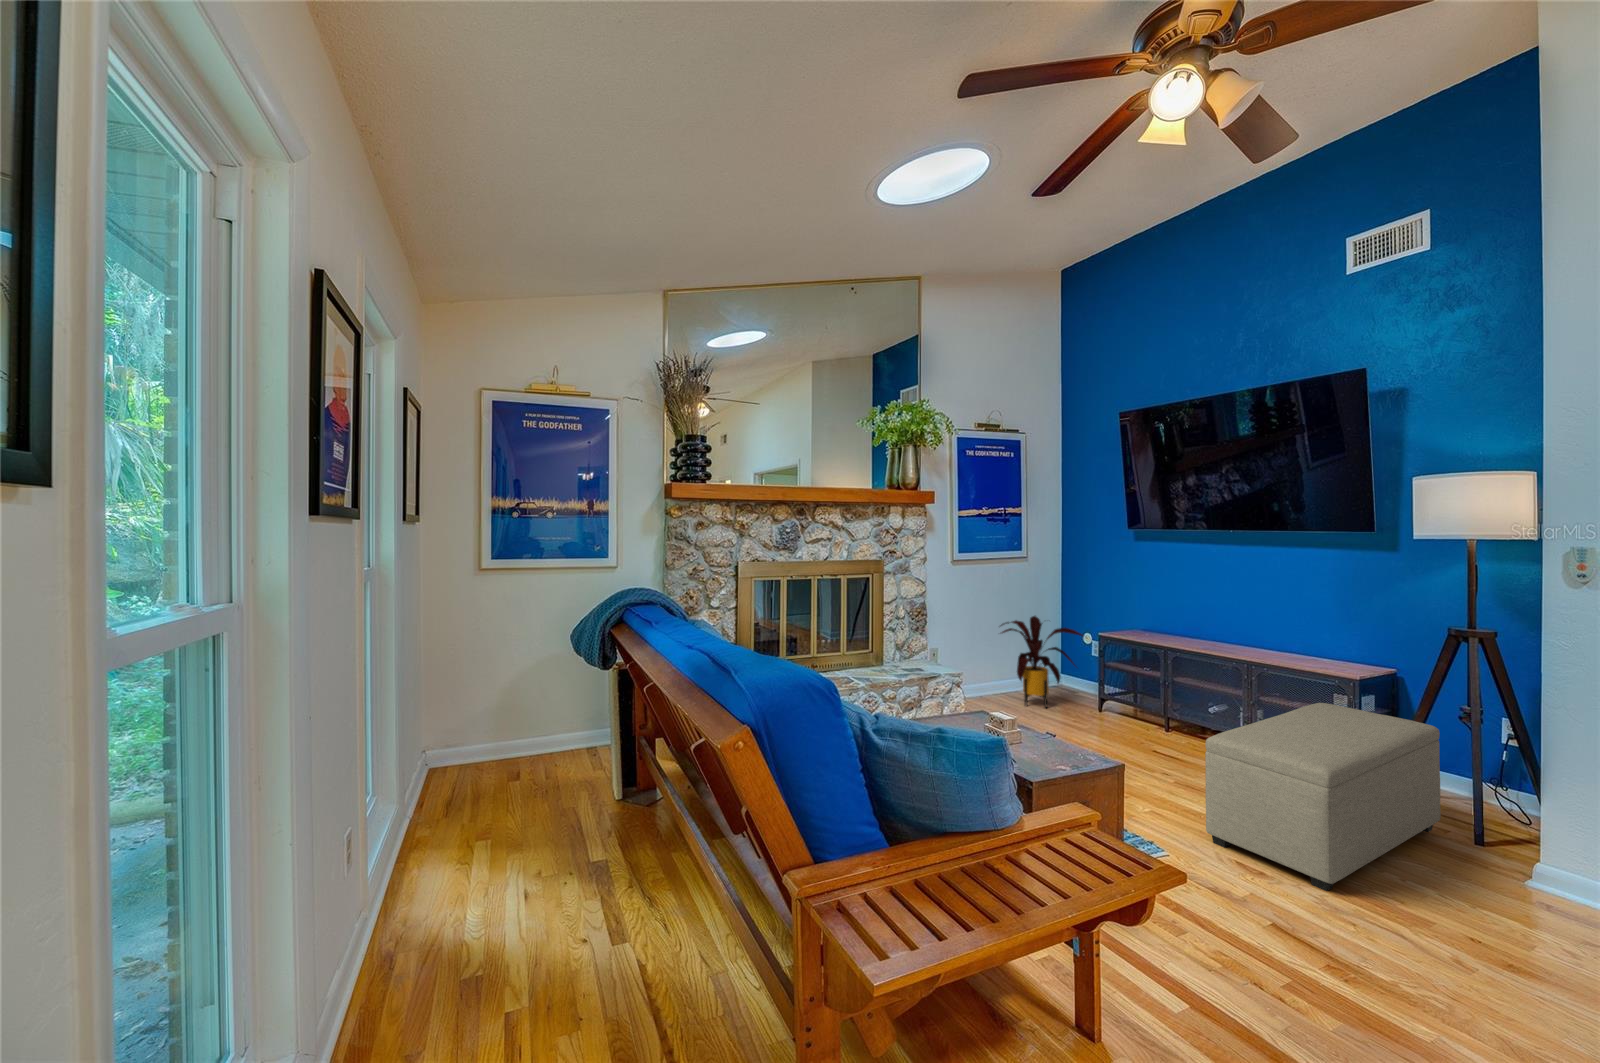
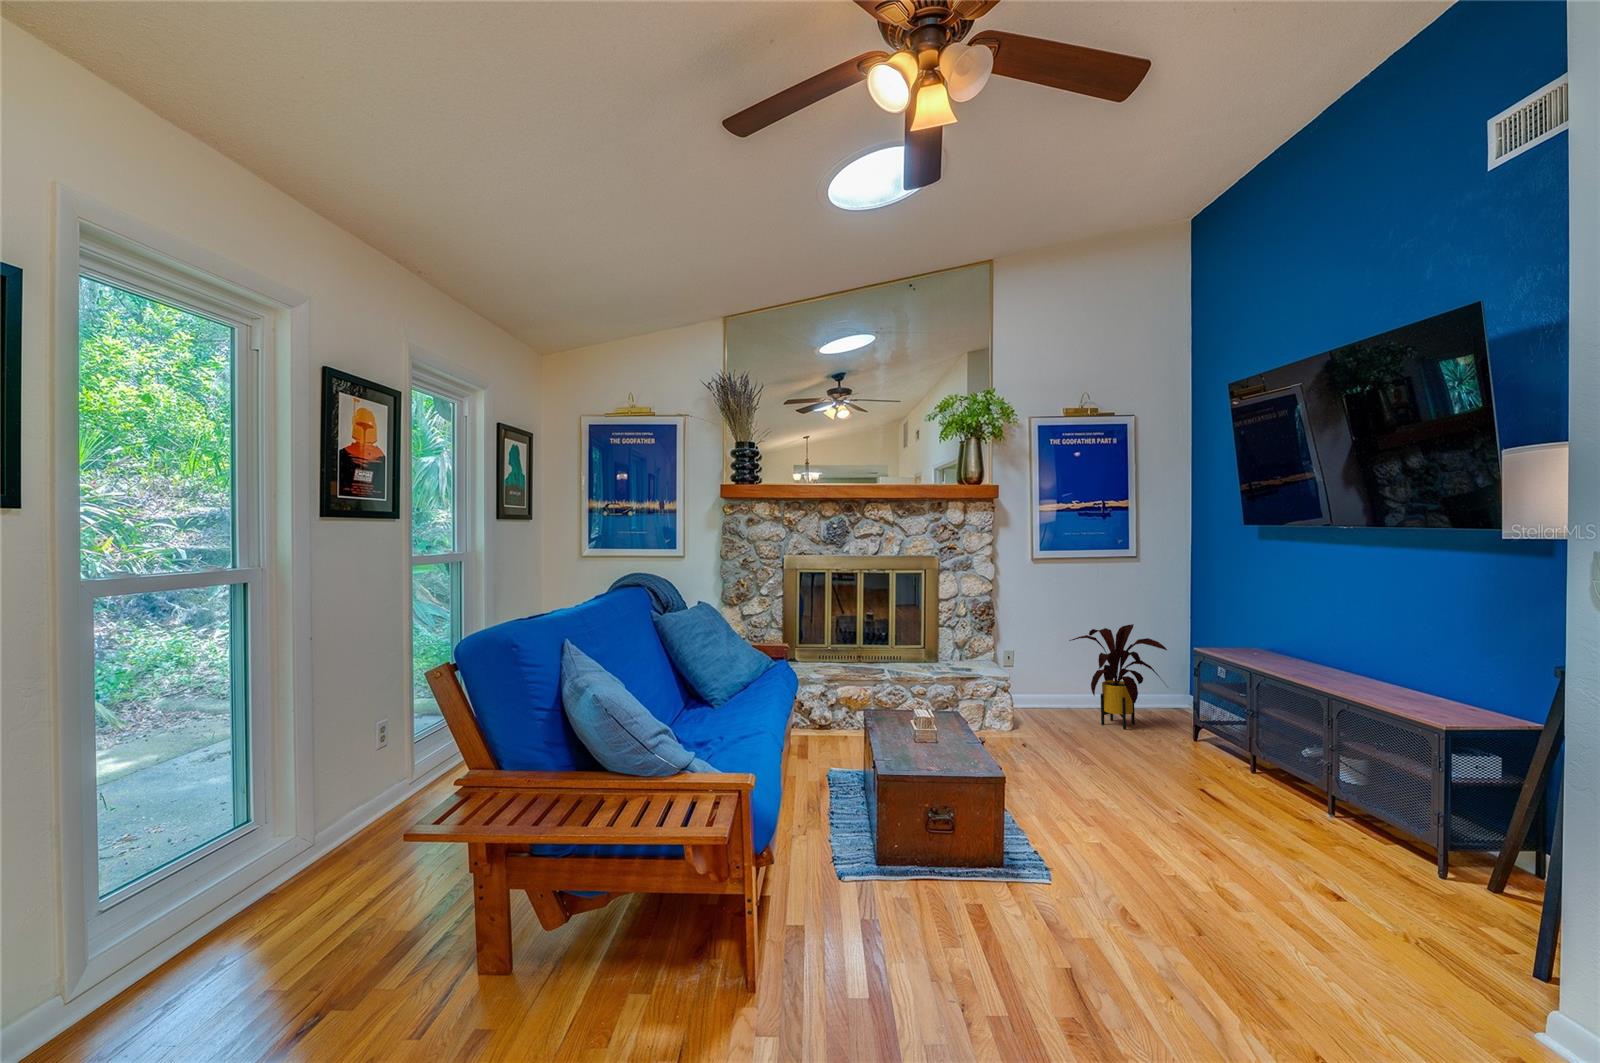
ottoman: present [1205,703,1440,891] -> none [1091,738,1446,926]

